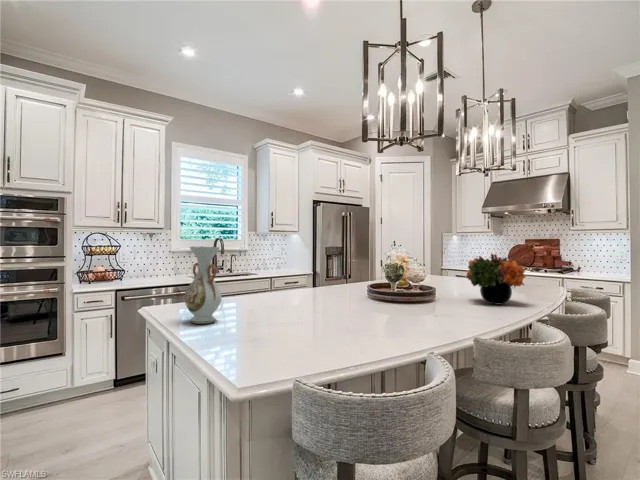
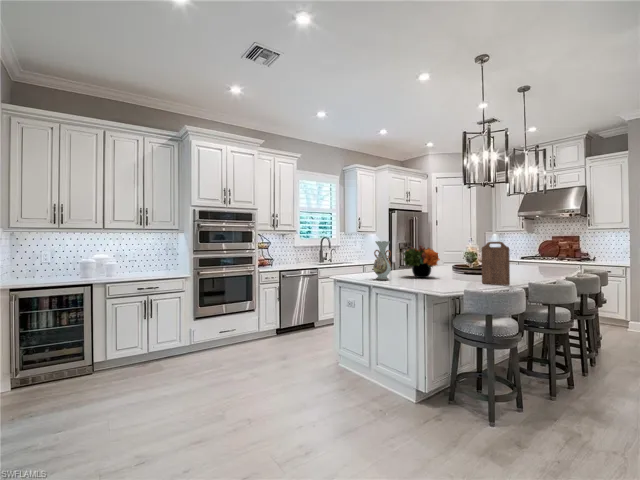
cutting board: none [383,249,435,343] -> present [482,242,510,285]
flower arrangement: present [466,254,526,304] -> present [403,245,440,278]

